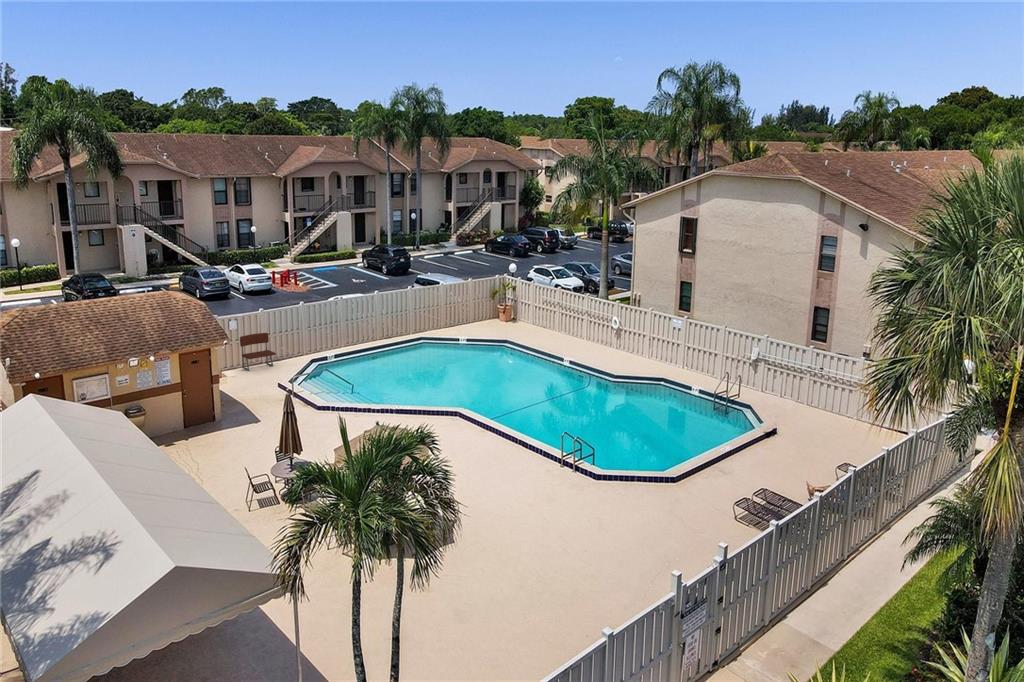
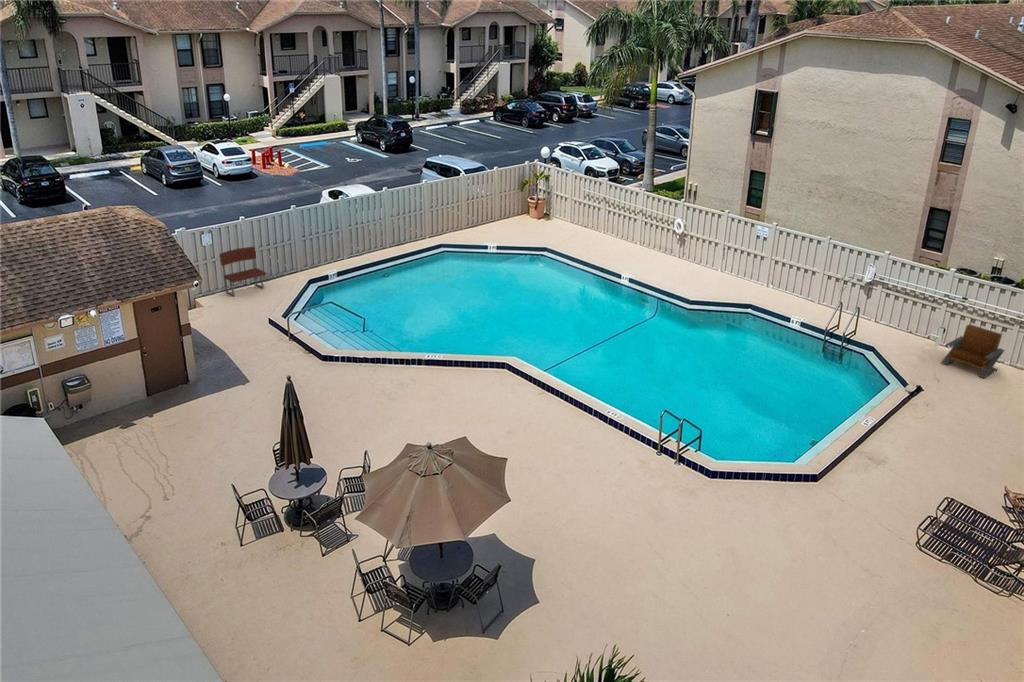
lounge chair: none [806,388,854,428] -> present [941,324,1004,378]

